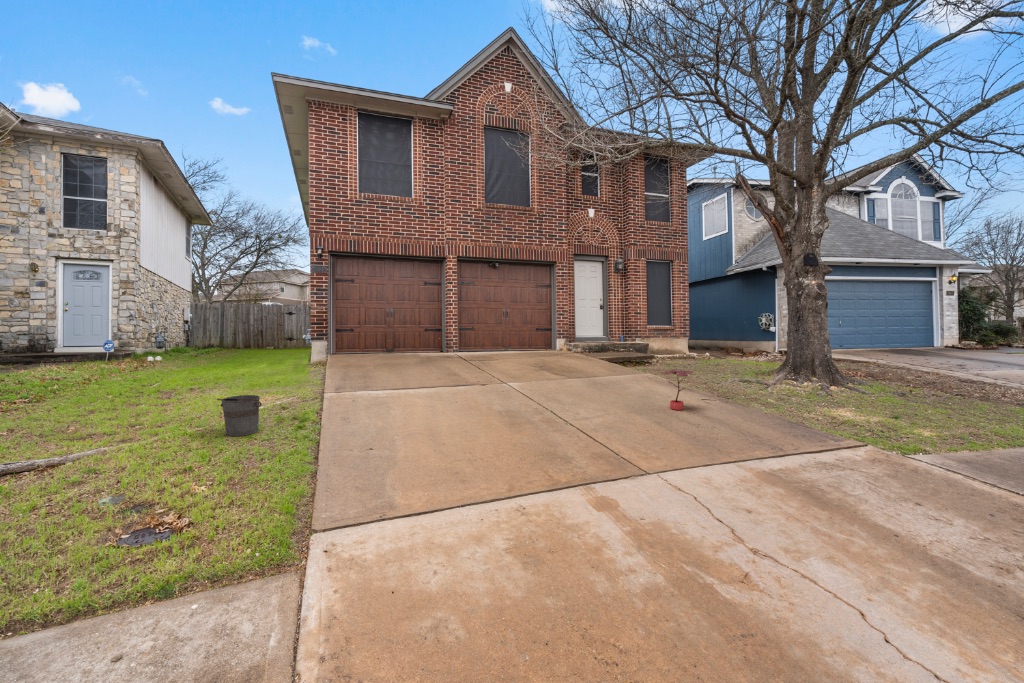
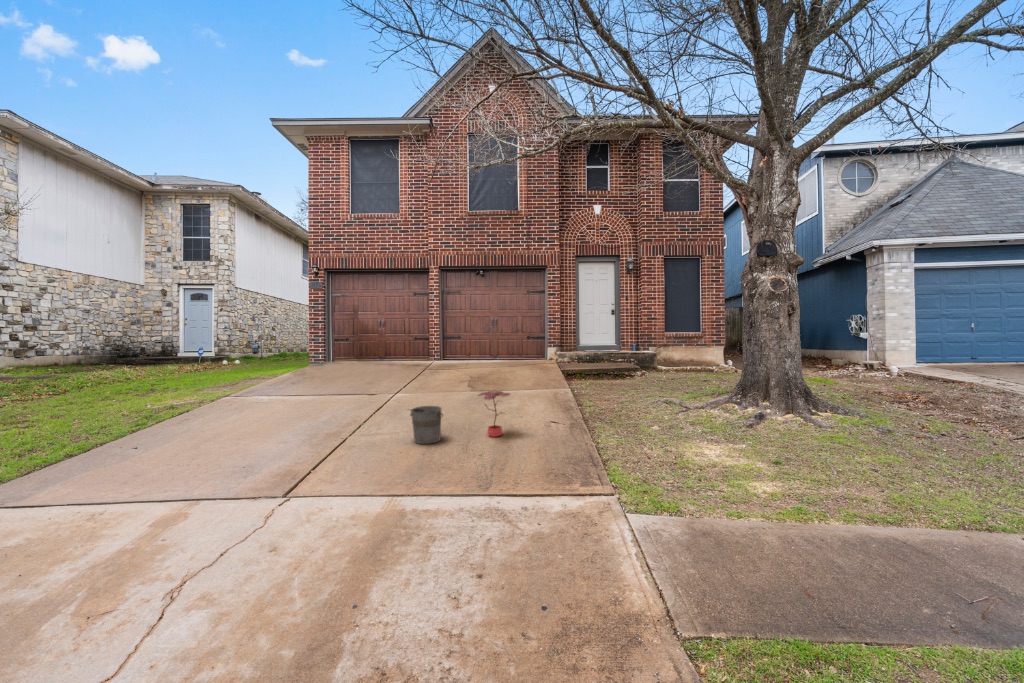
bucket: present [217,395,262,436] -> present [410,406,443,444]

